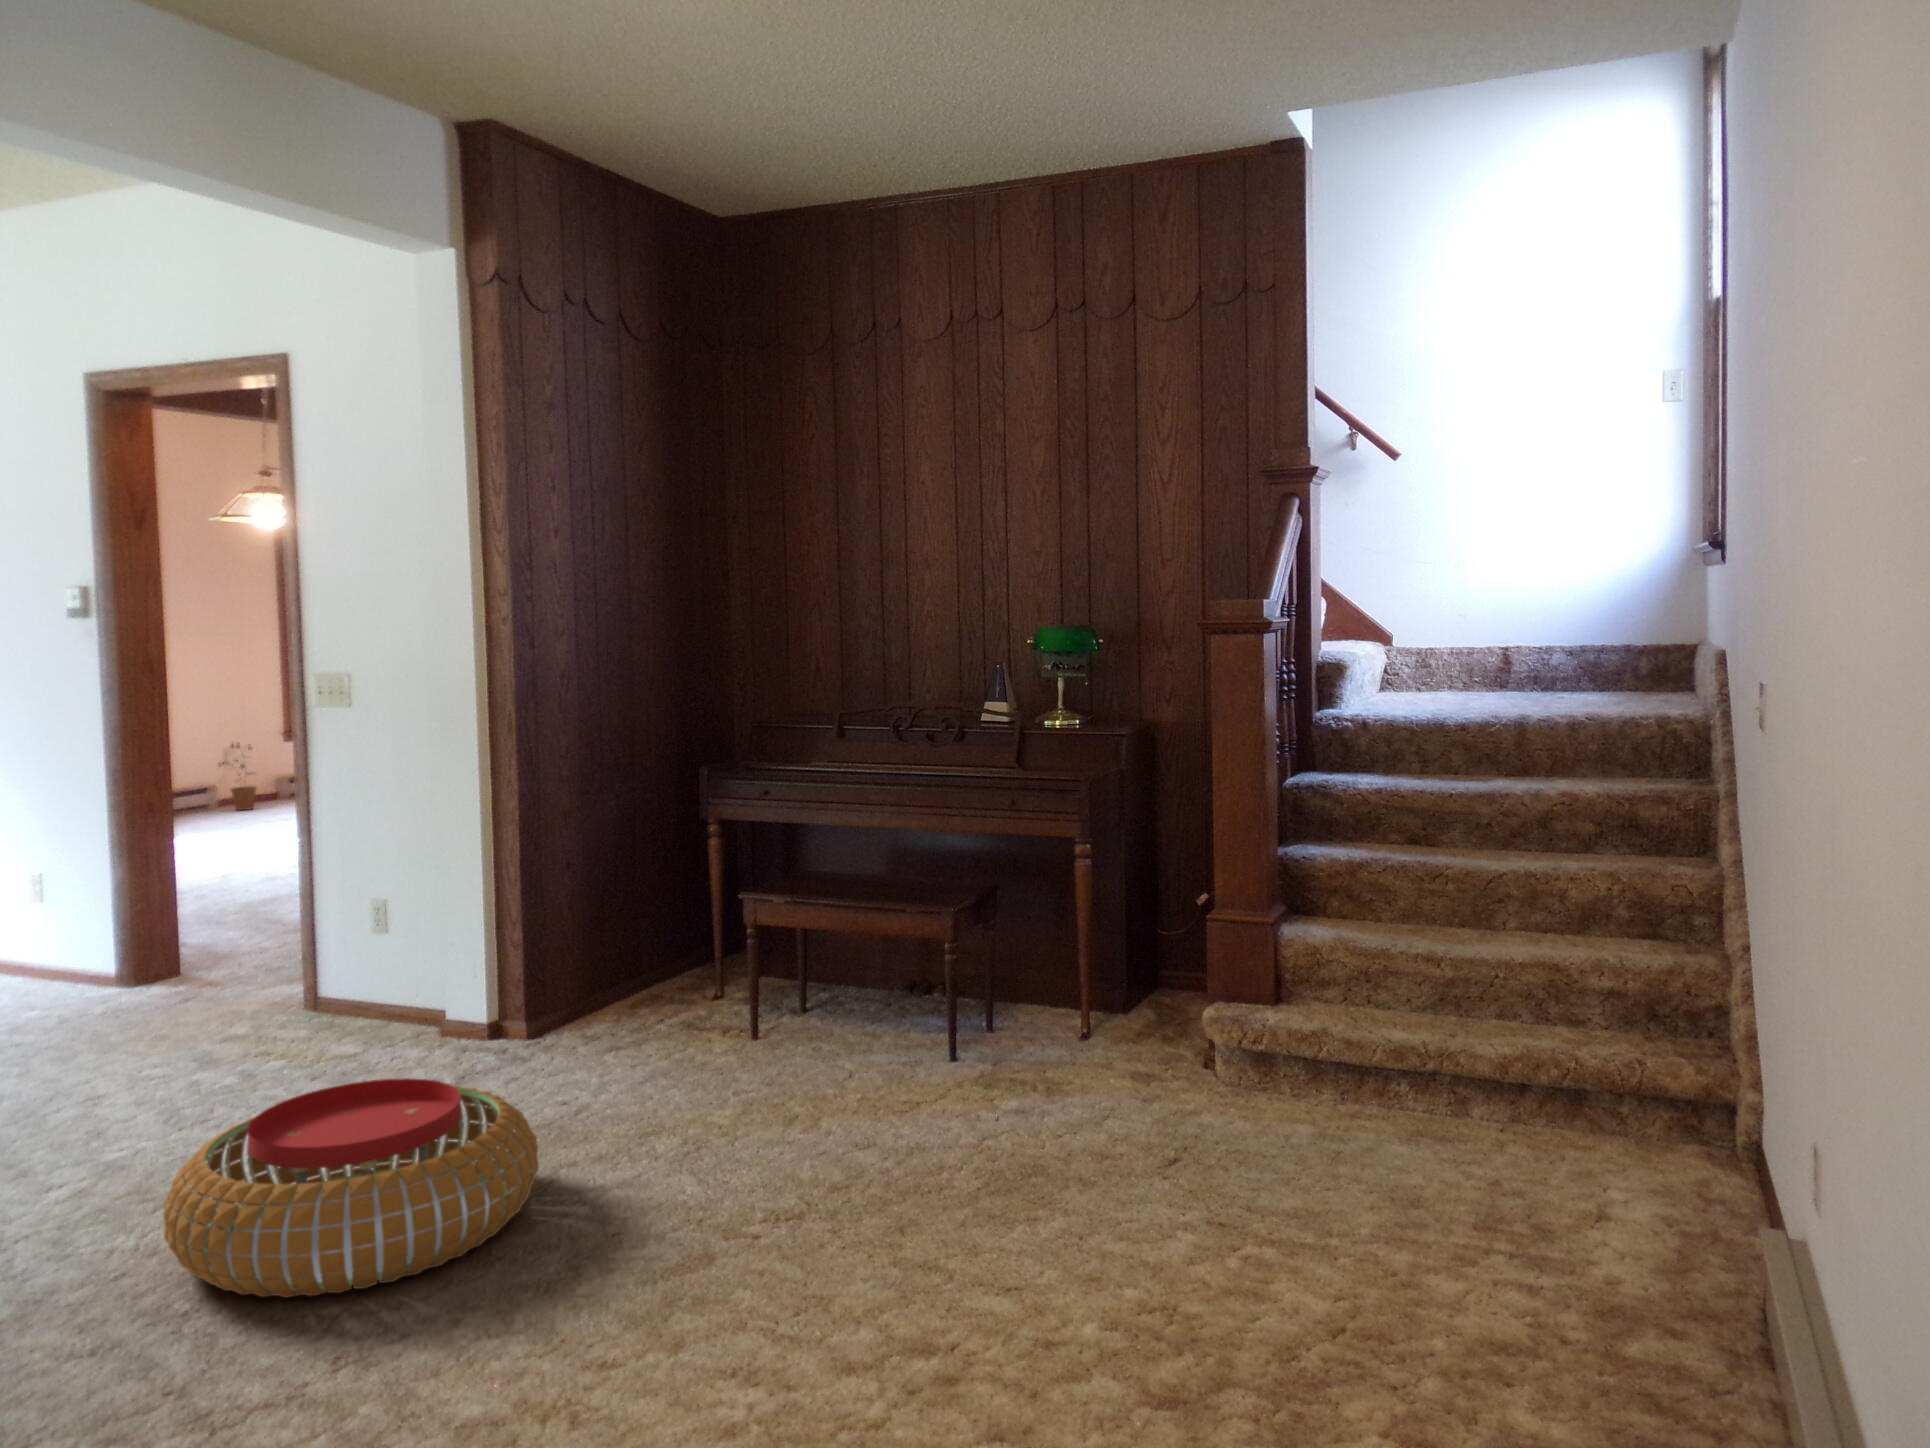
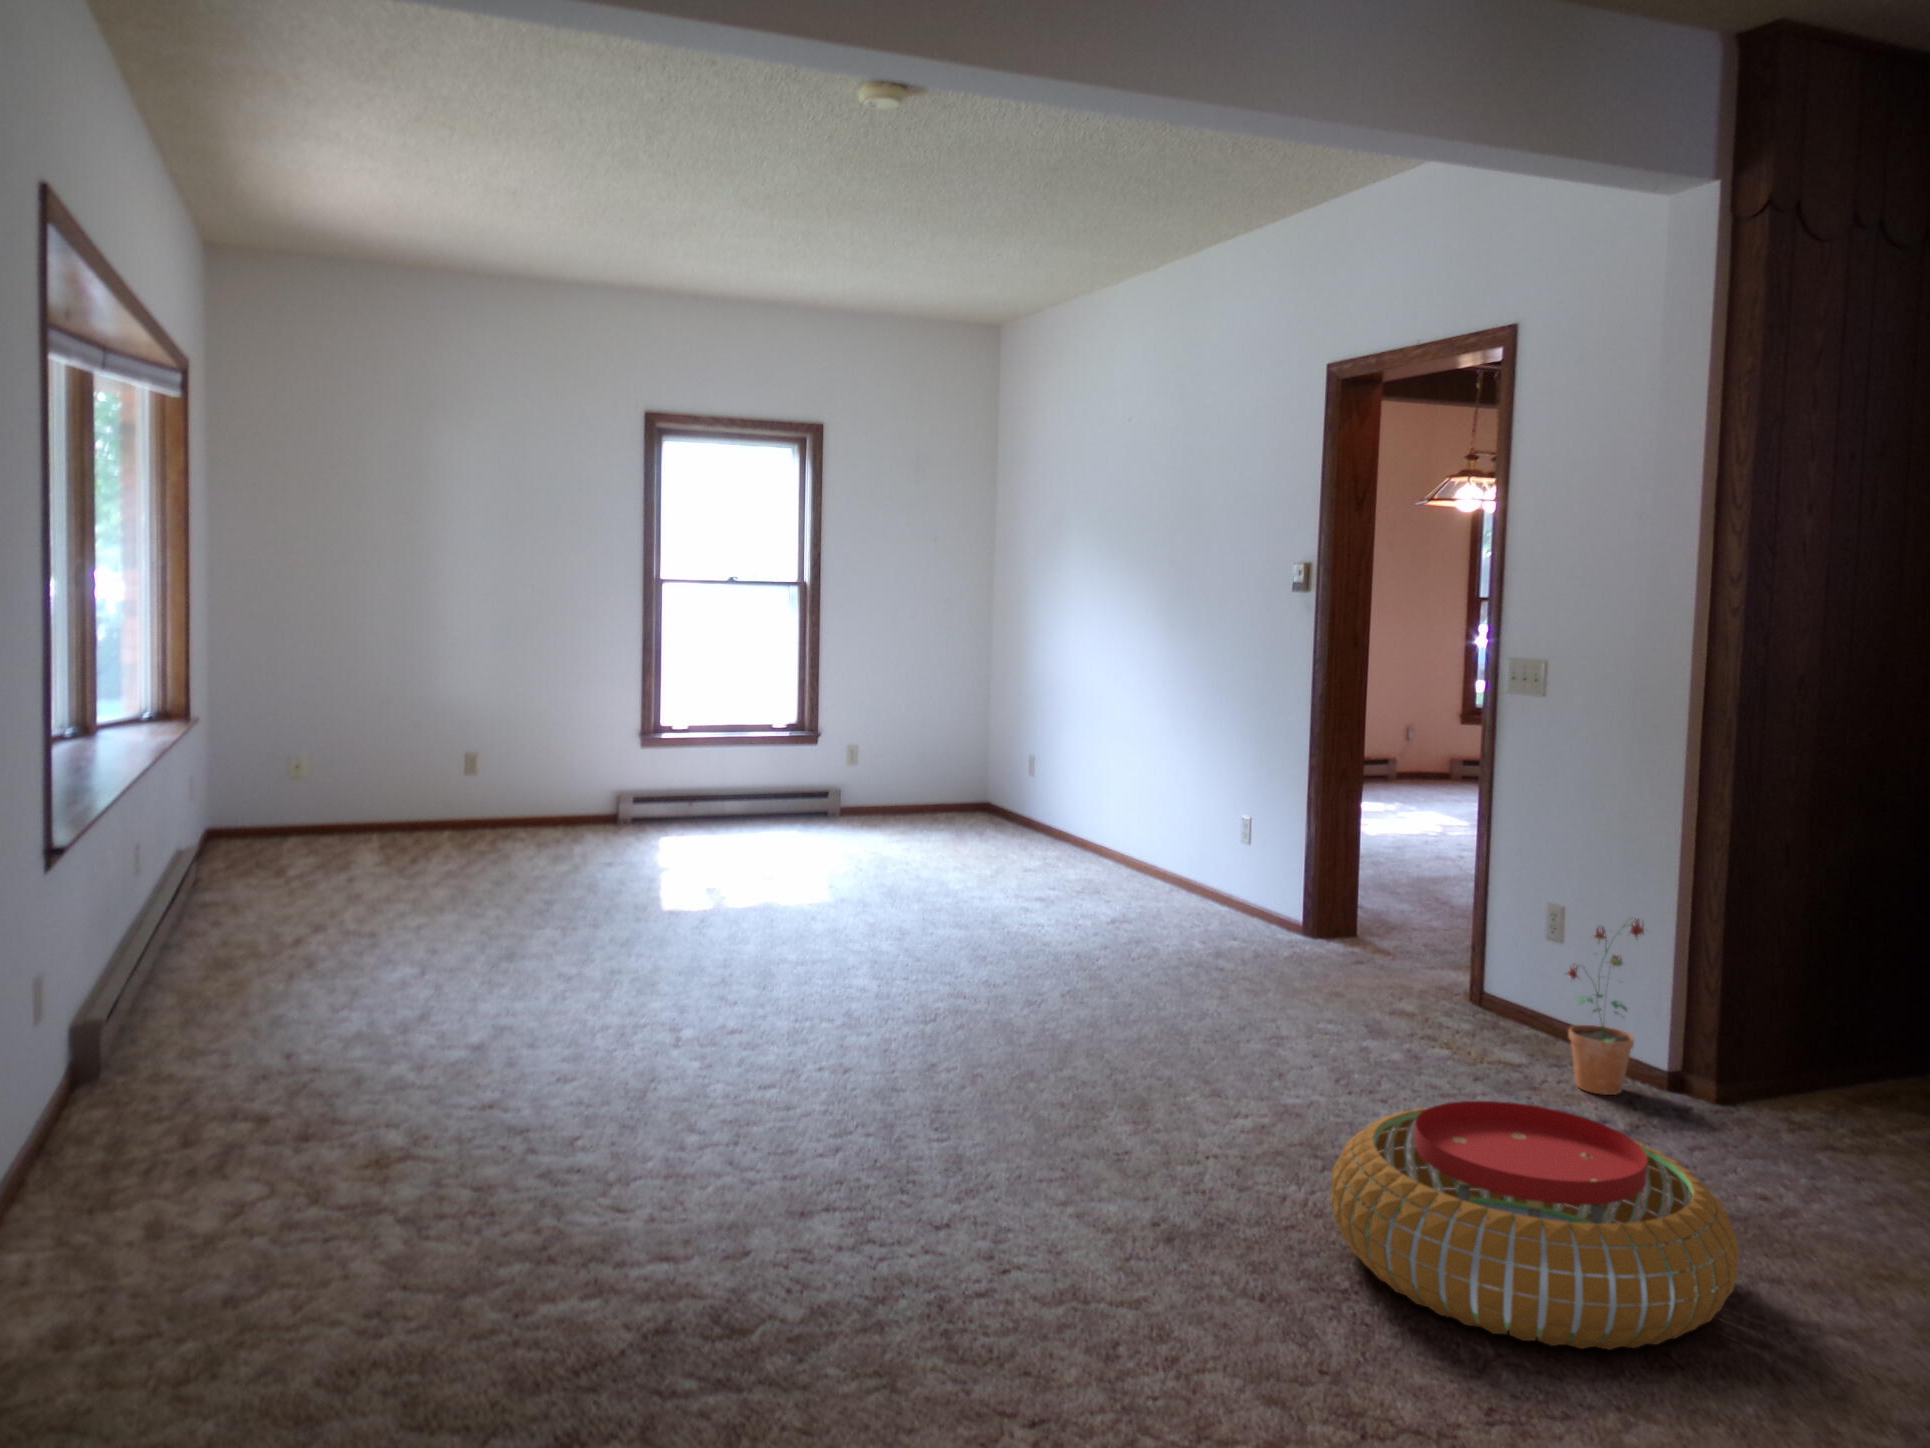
potted plant: present [219,744,256,810] -> present [1565,918,1644,1095]

